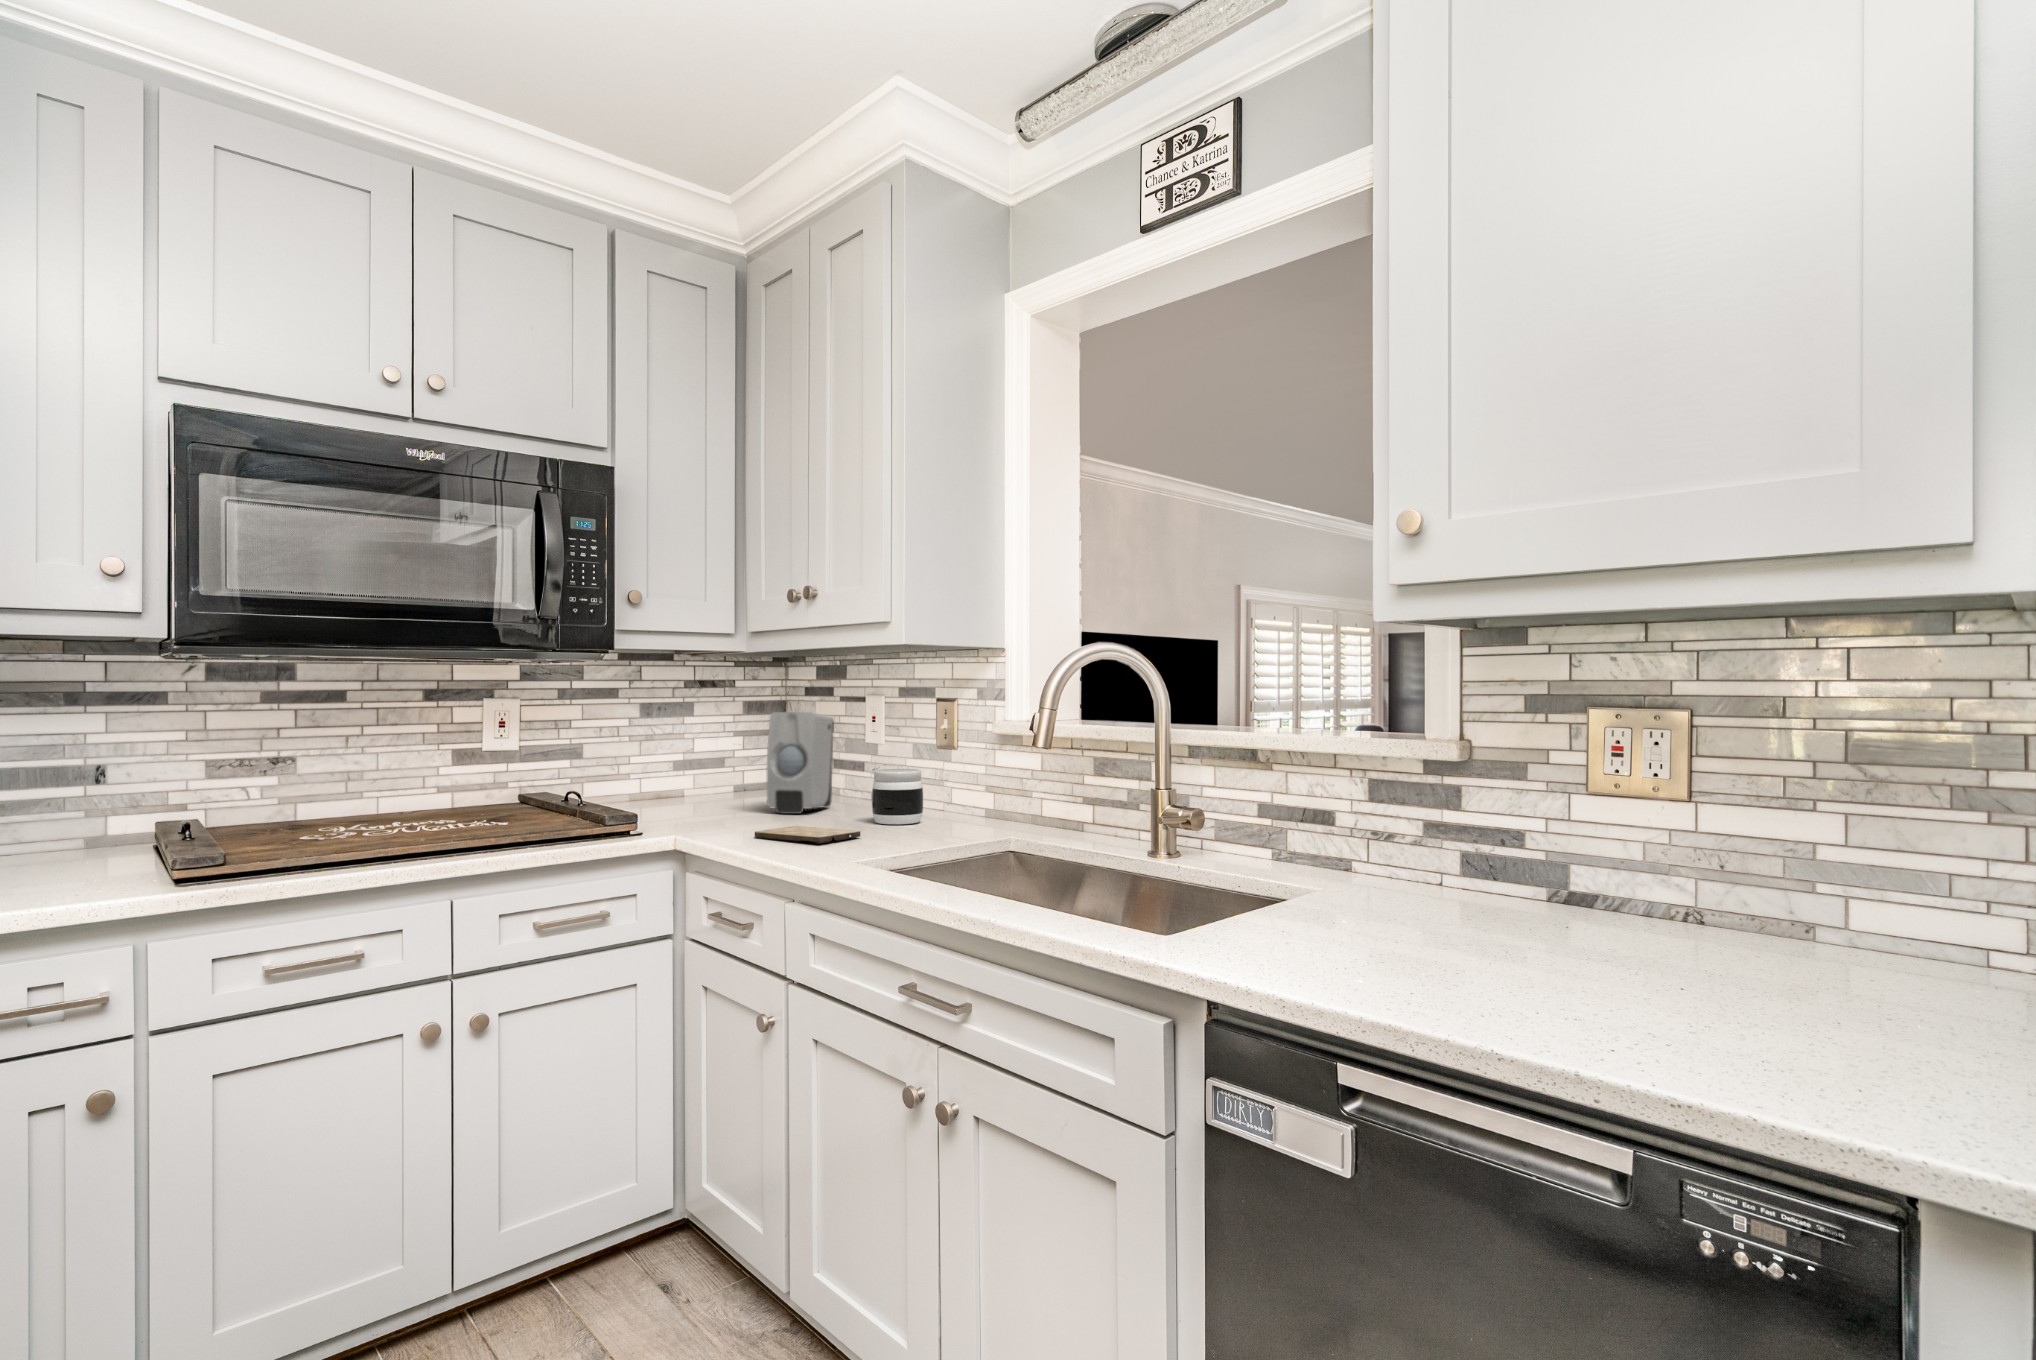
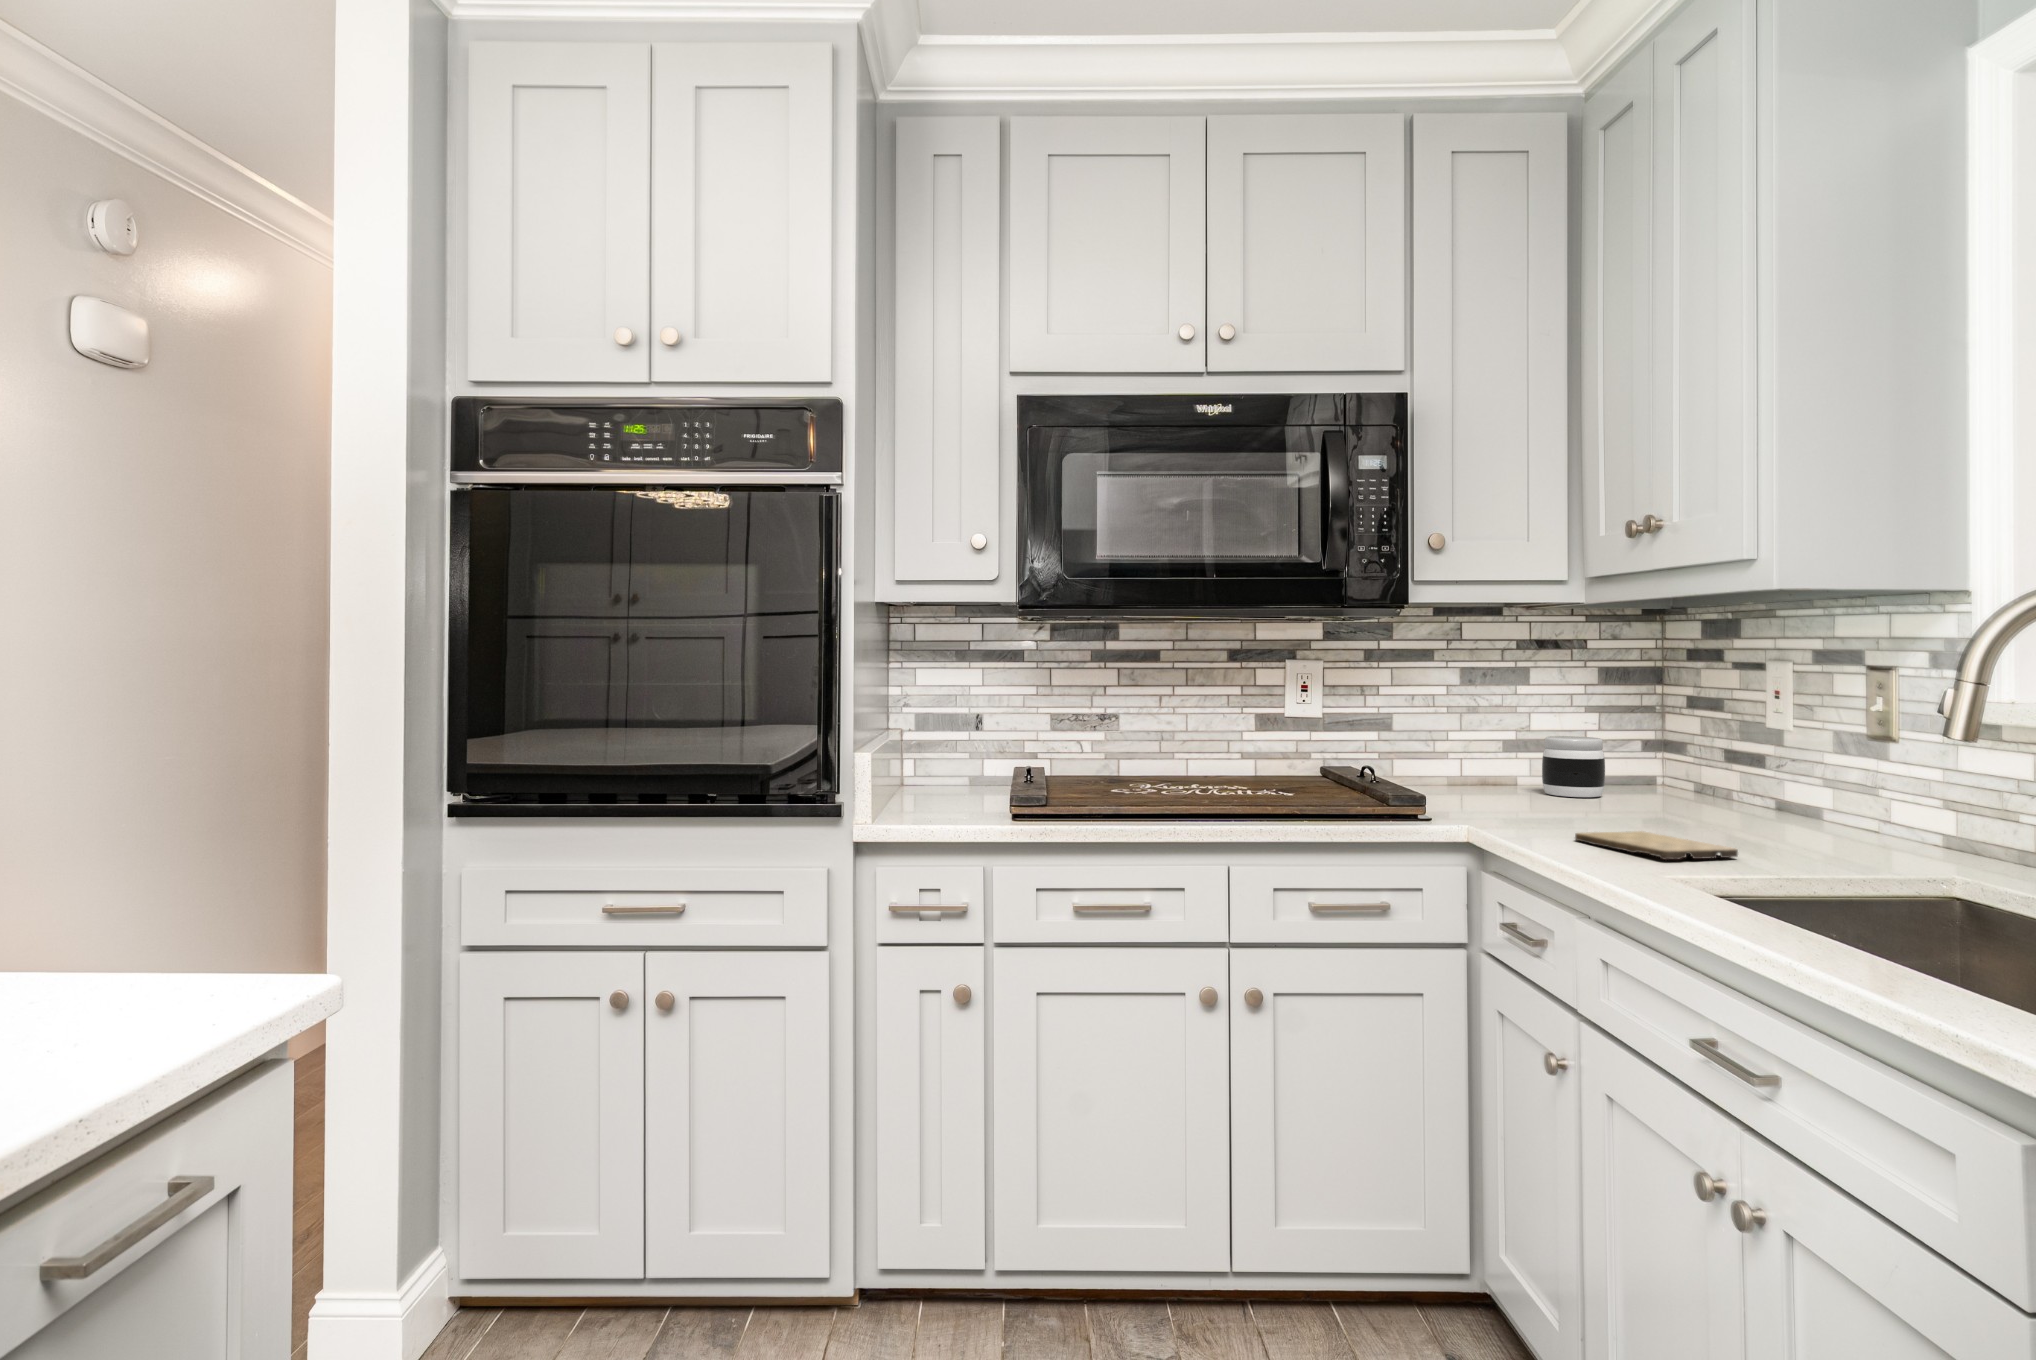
soap dispenser: present [767,712,834,814] -> none [1613,680,1720,816]
jar: present [872,769,923,824] -> present [1542,736,1605,797]

